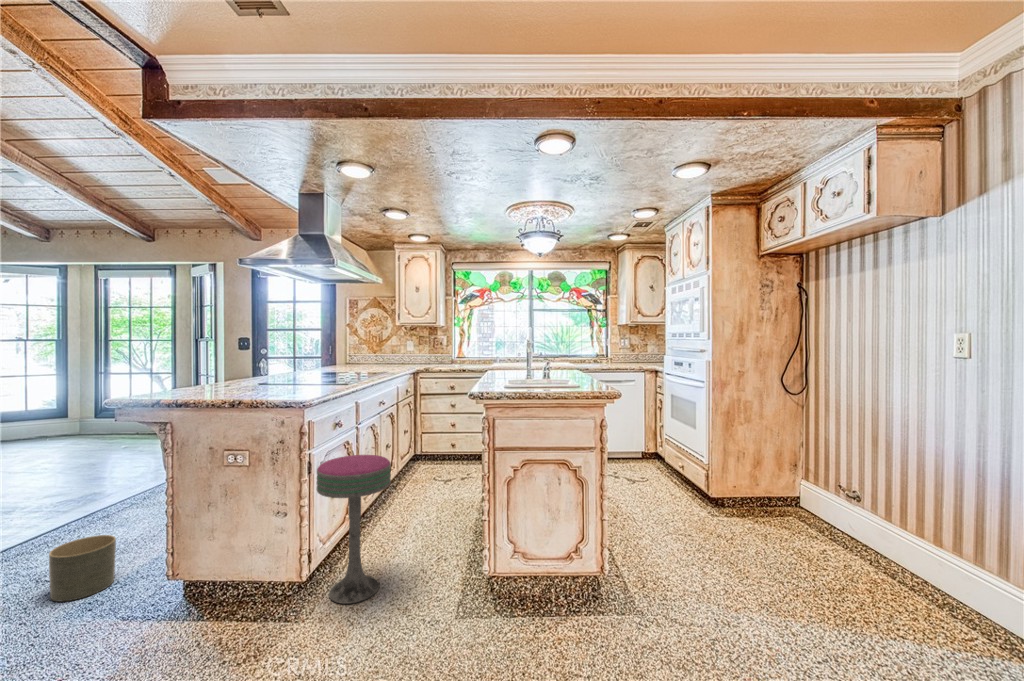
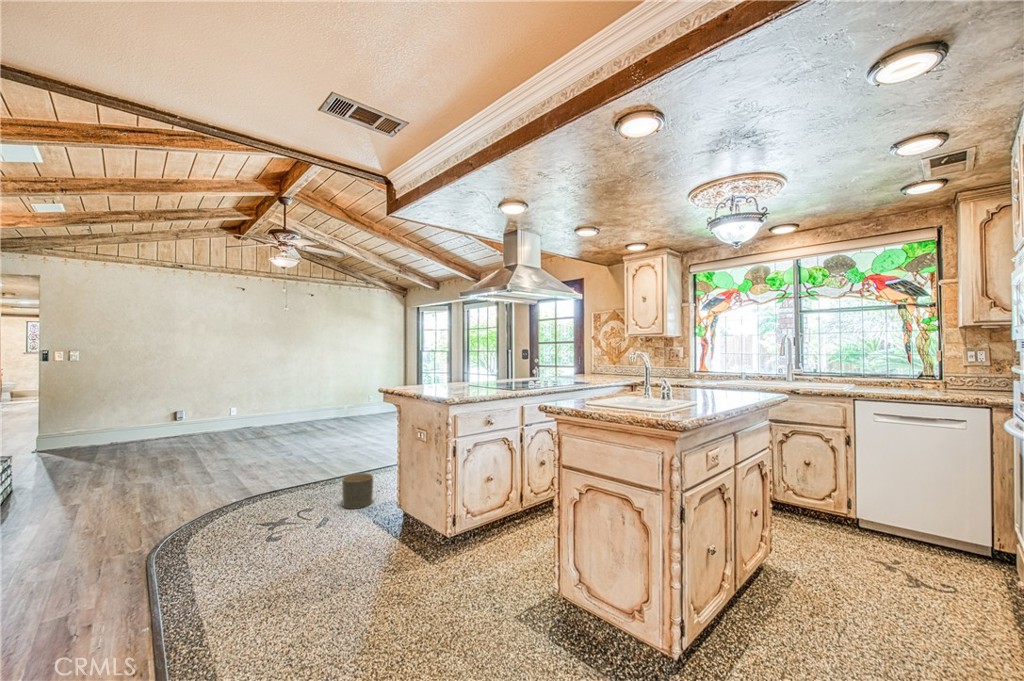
bar stool: present [317,455,391,604] -> none [421,451,481,577]

